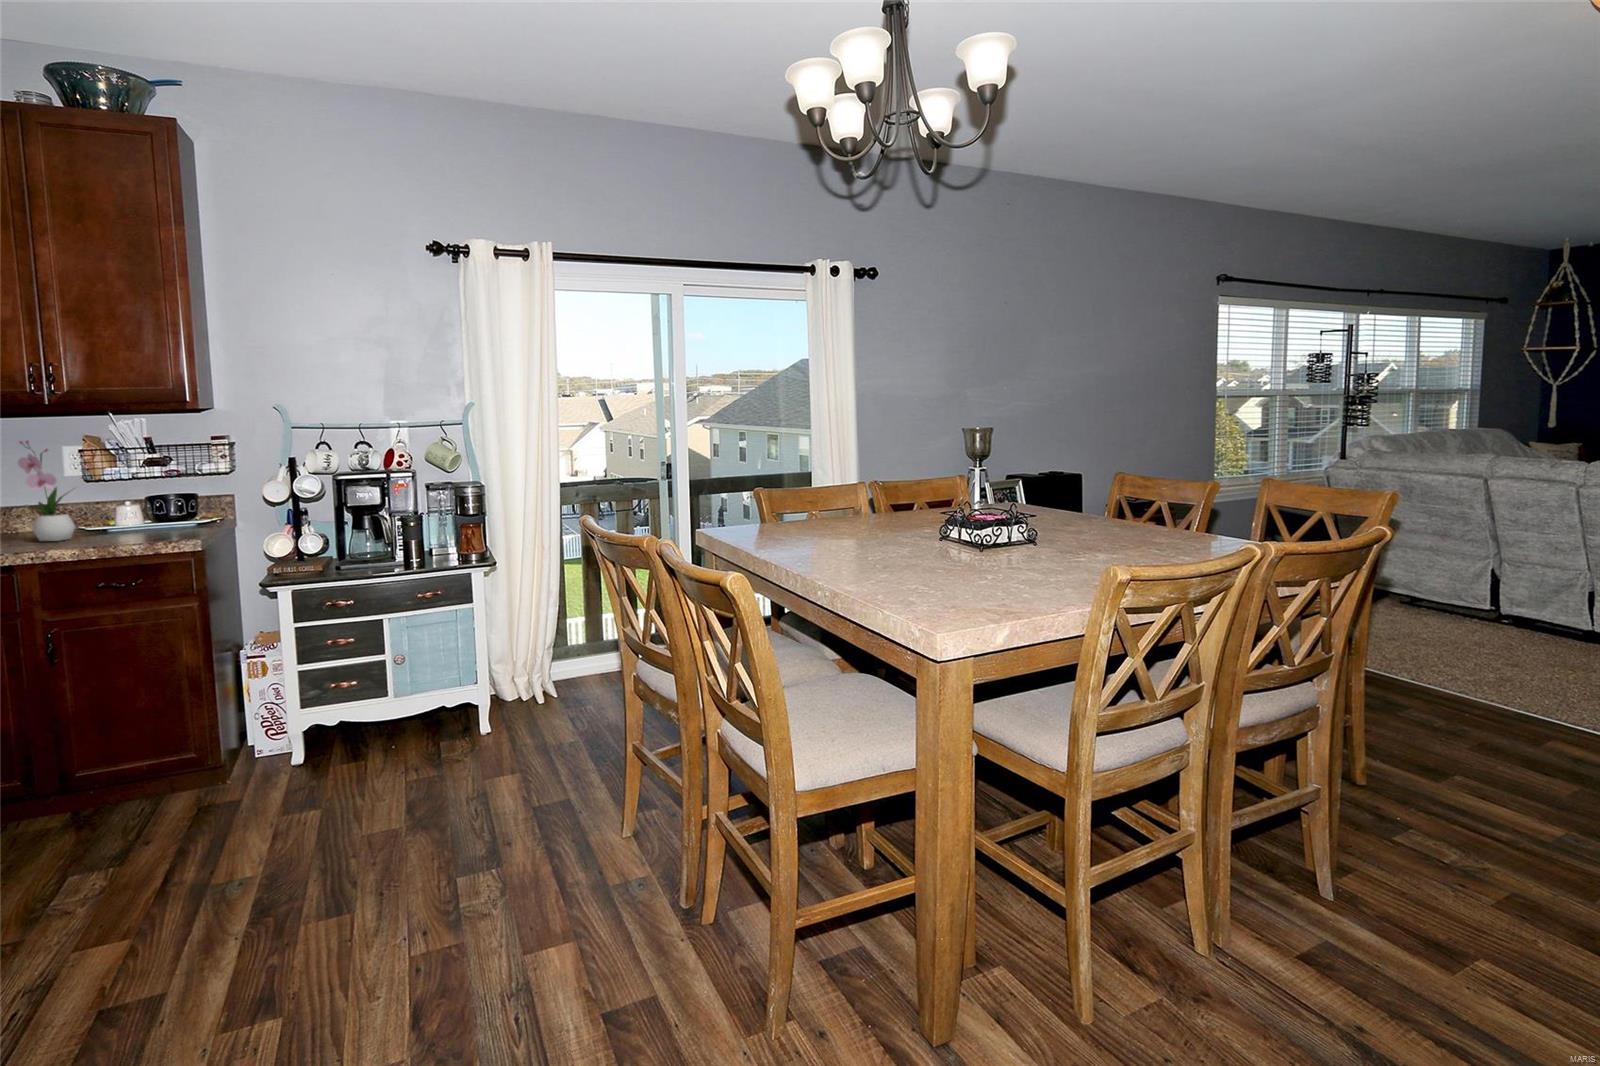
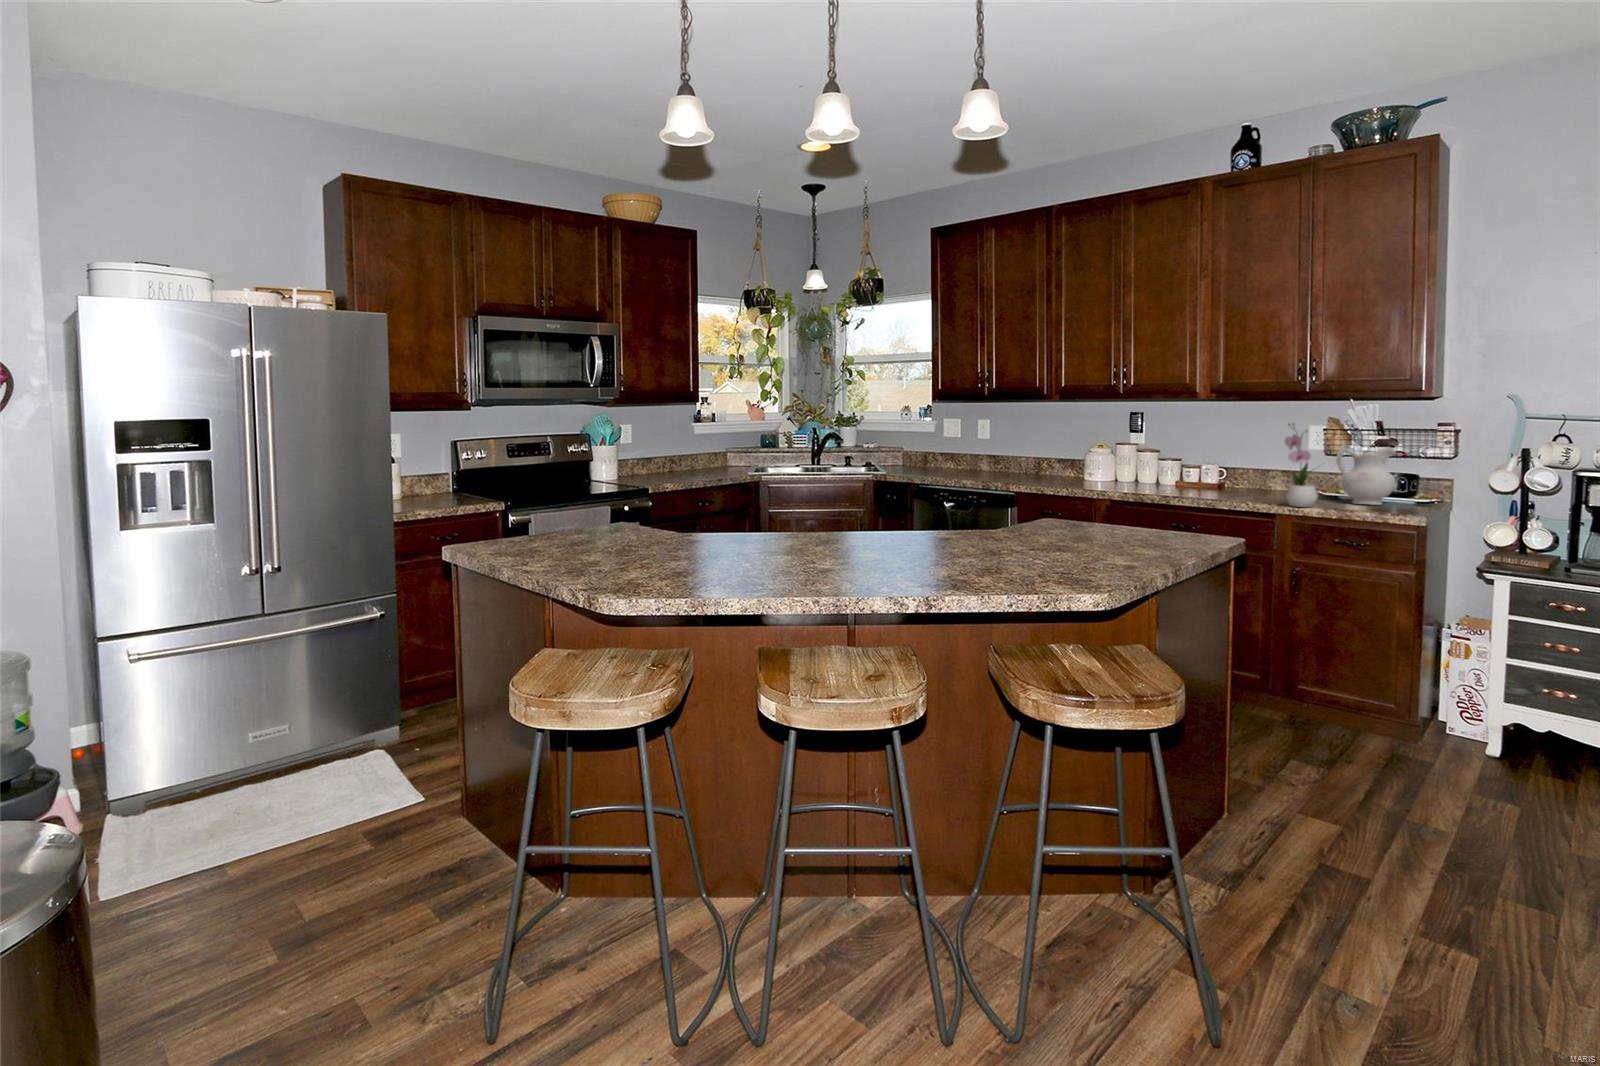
ceramic pitcher: none [95,464,167,531] -> present [1336,445,1395,505]

